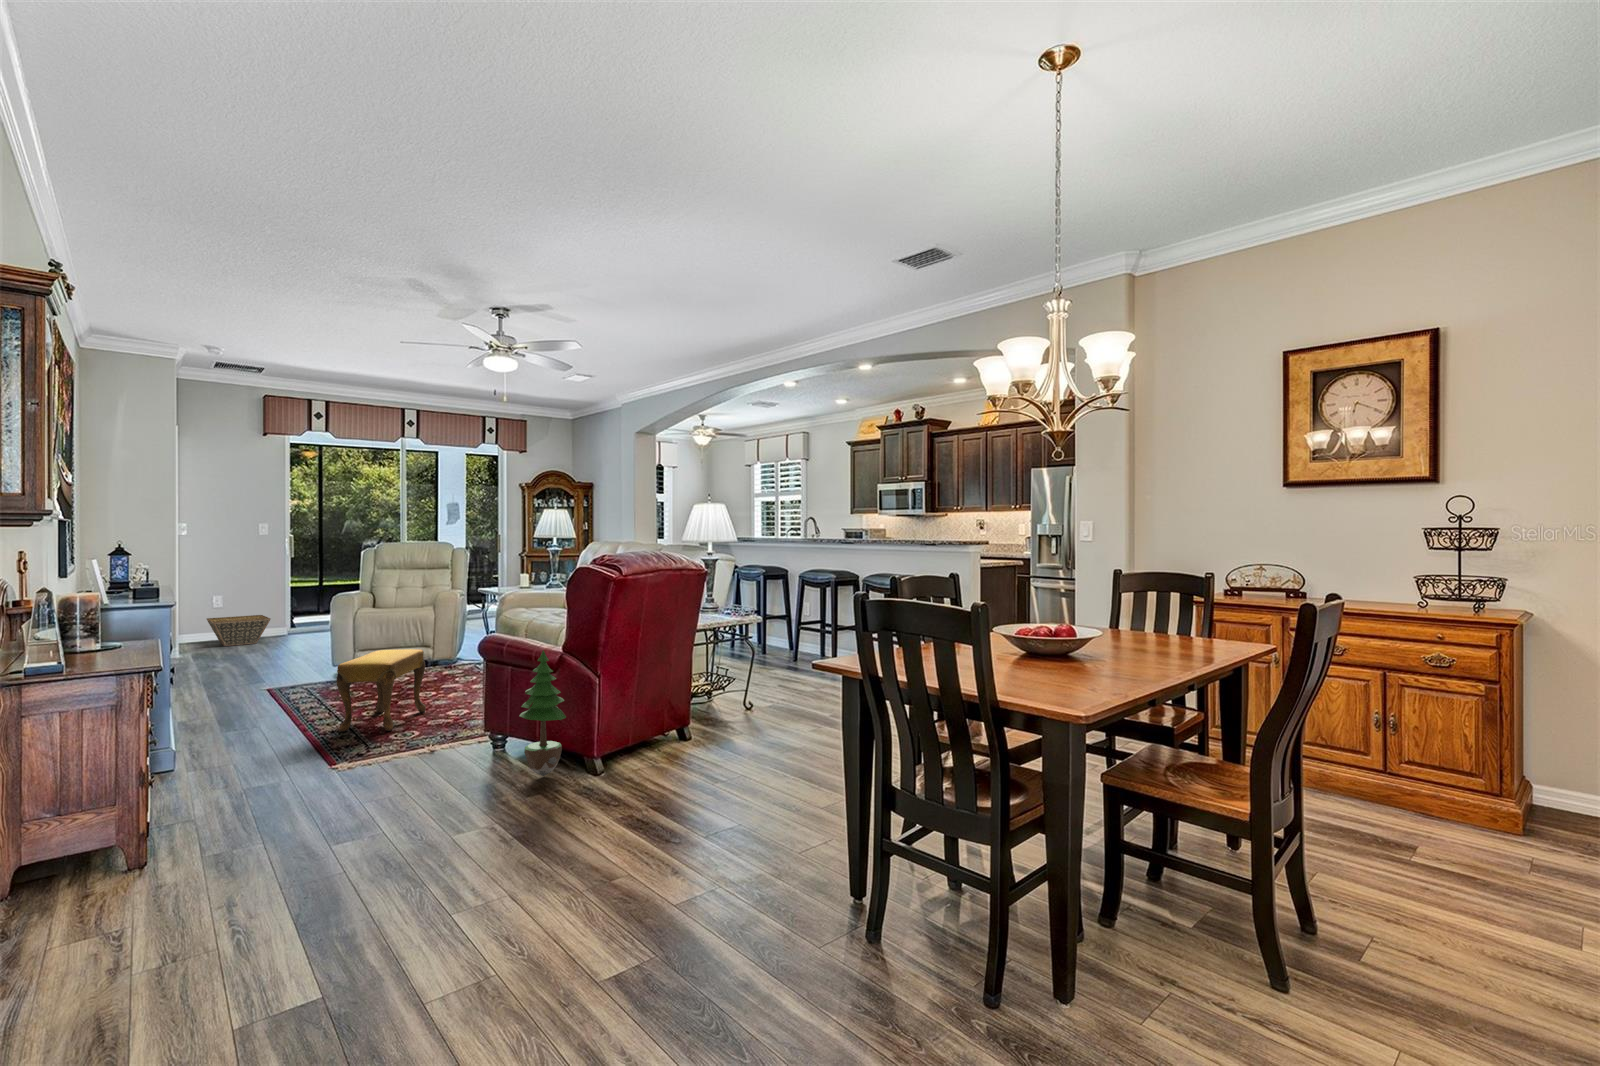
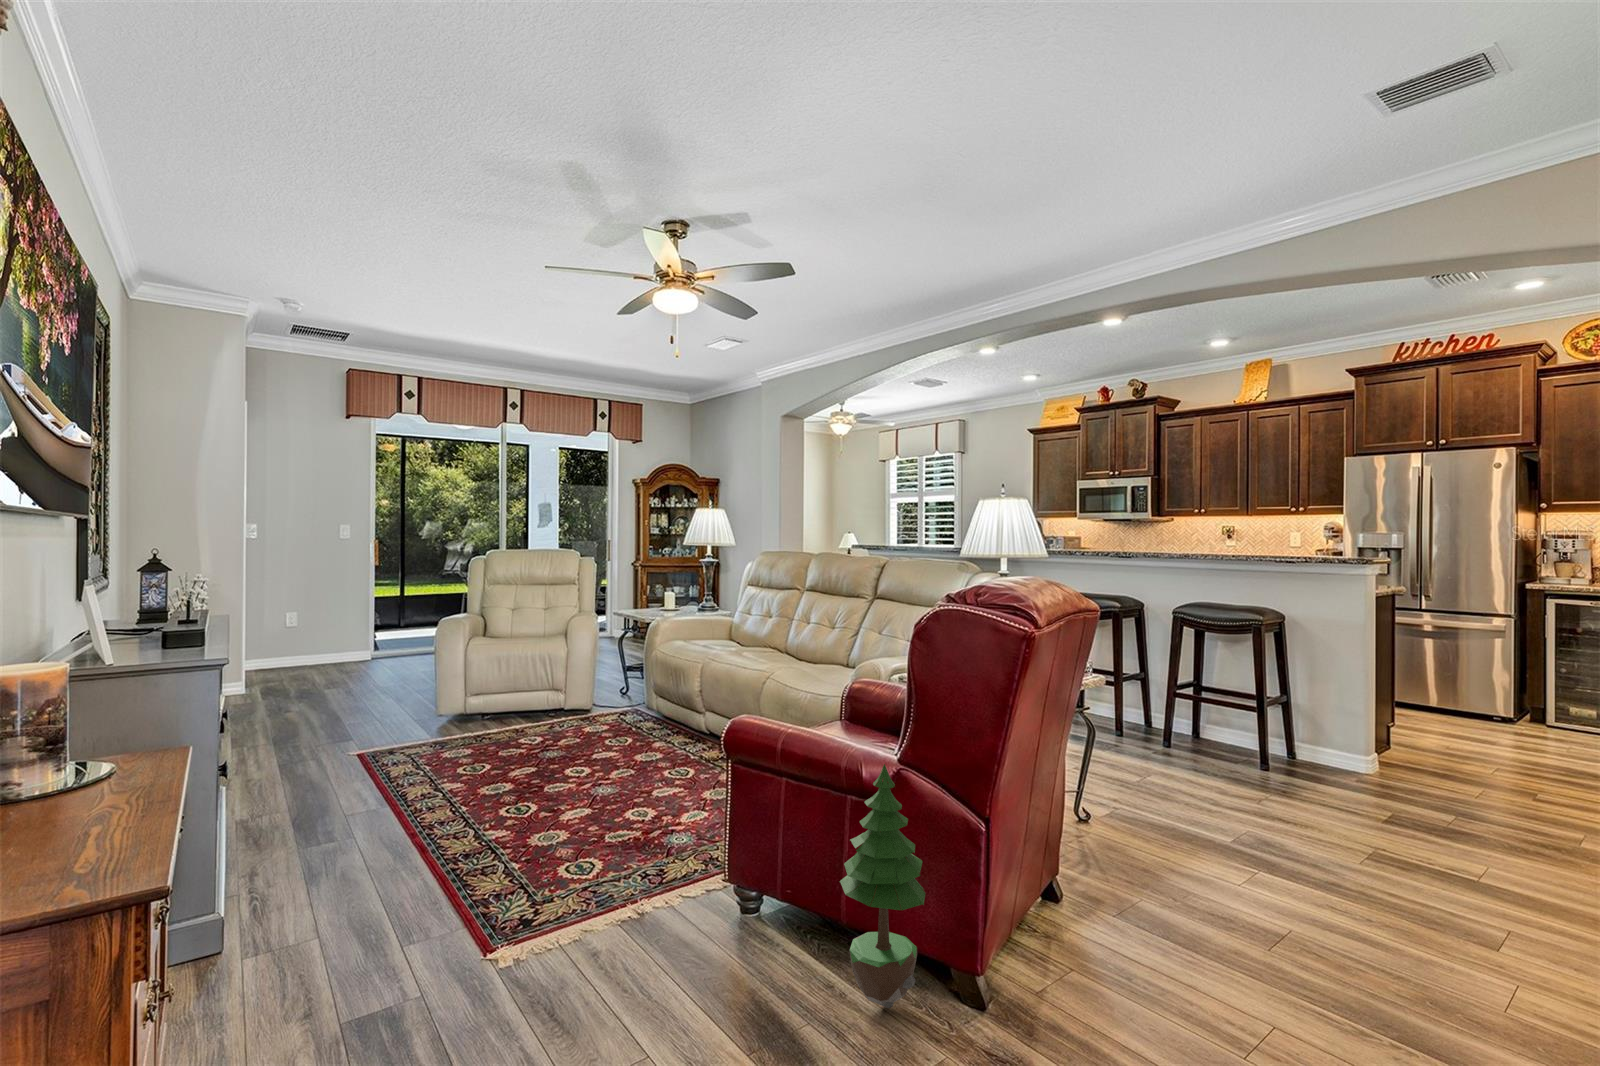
basket: present [207,615,271,646] -> none [276,638,353,679]
footstool: present [337,649,426,732] -> none [471,716,591,857]

